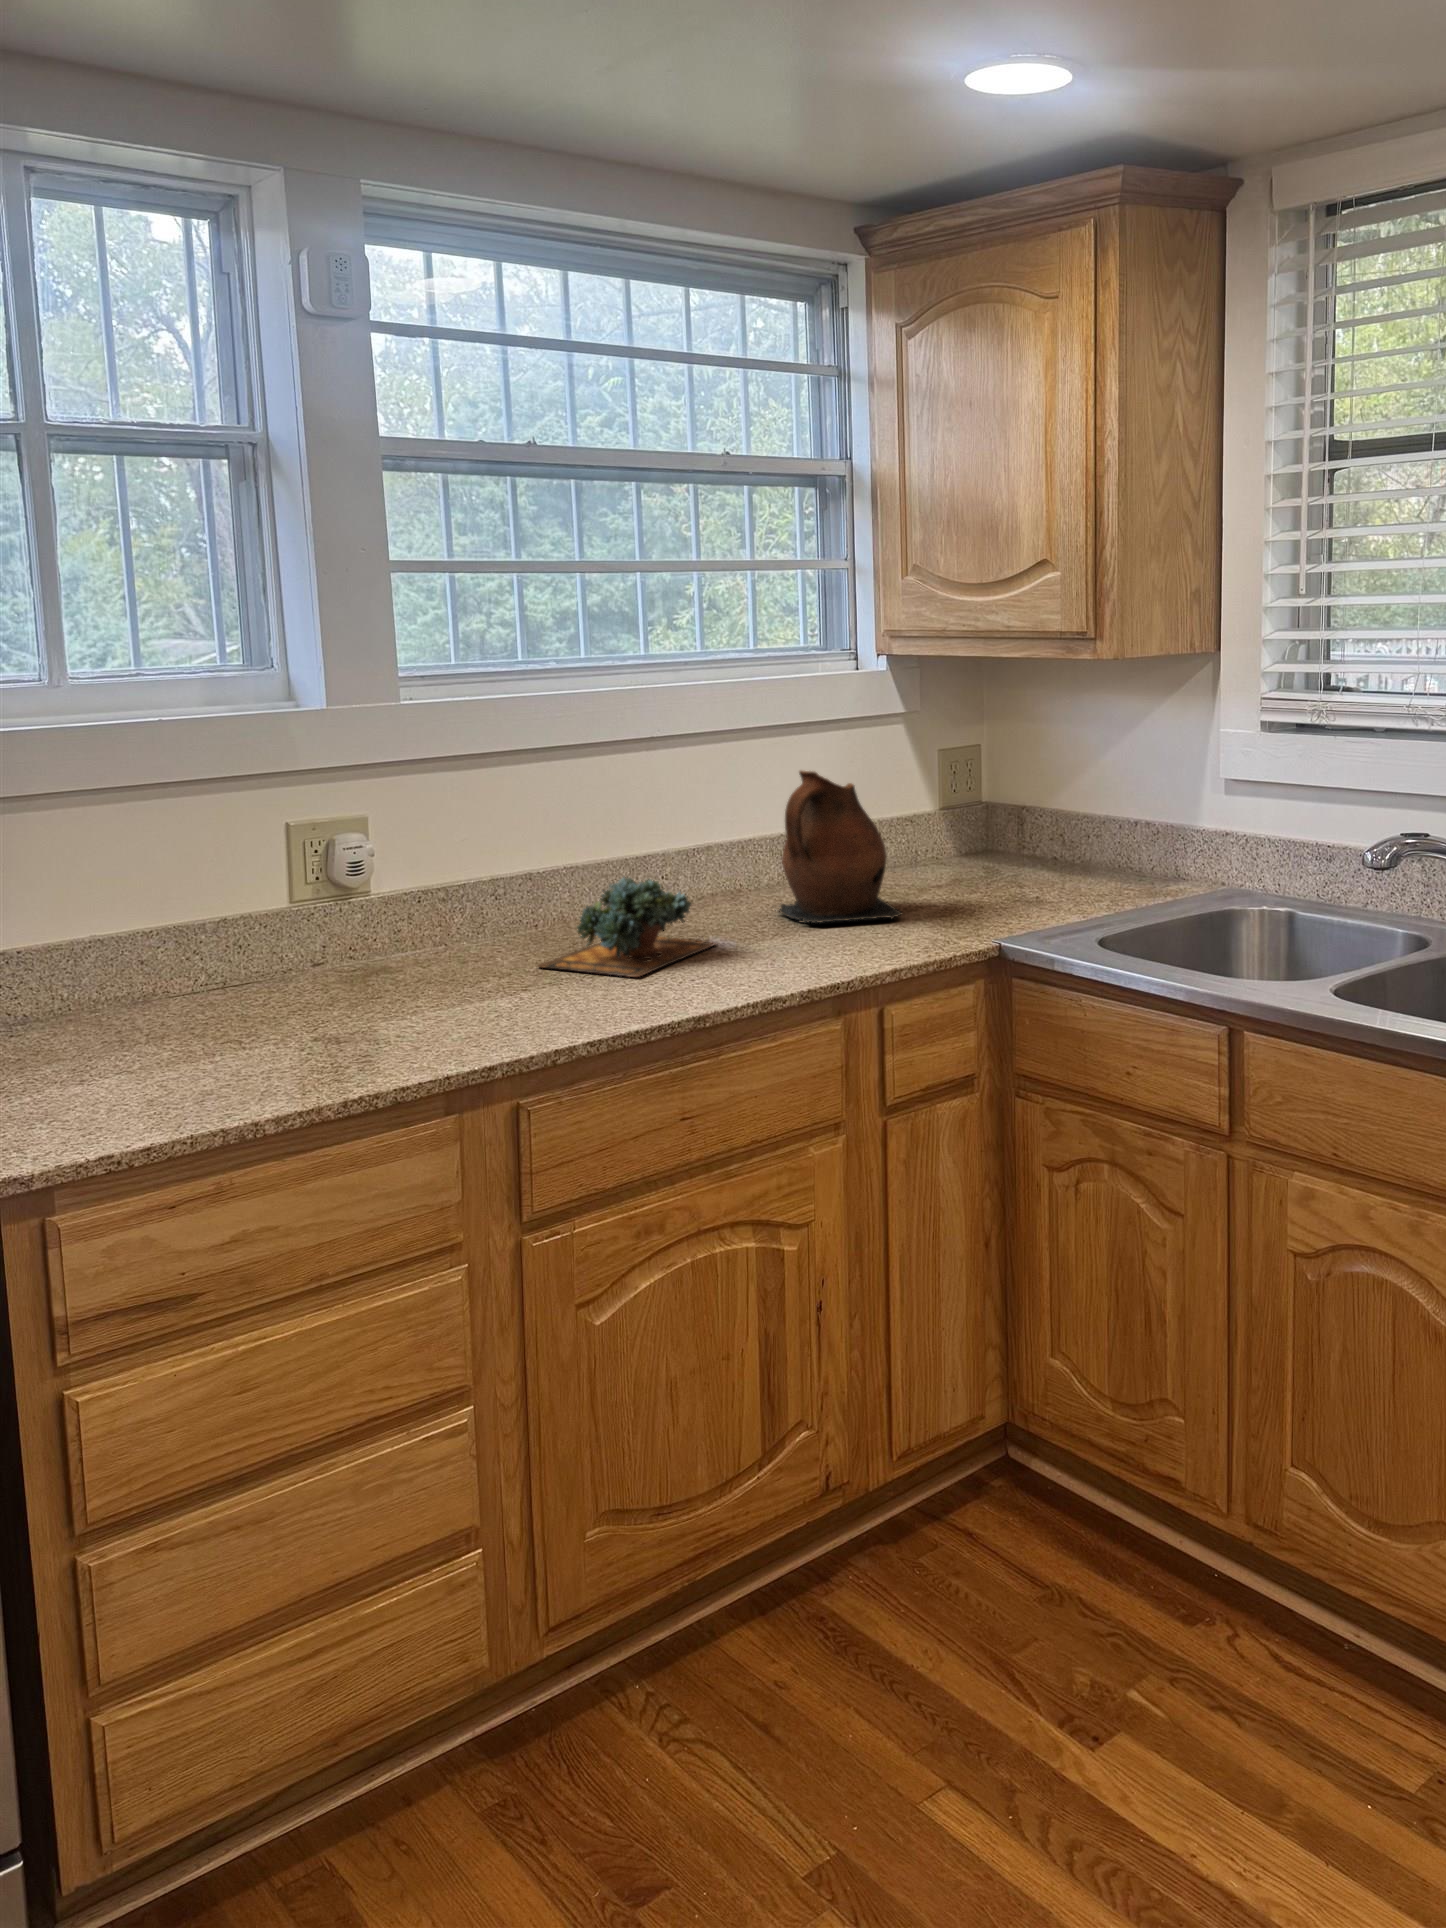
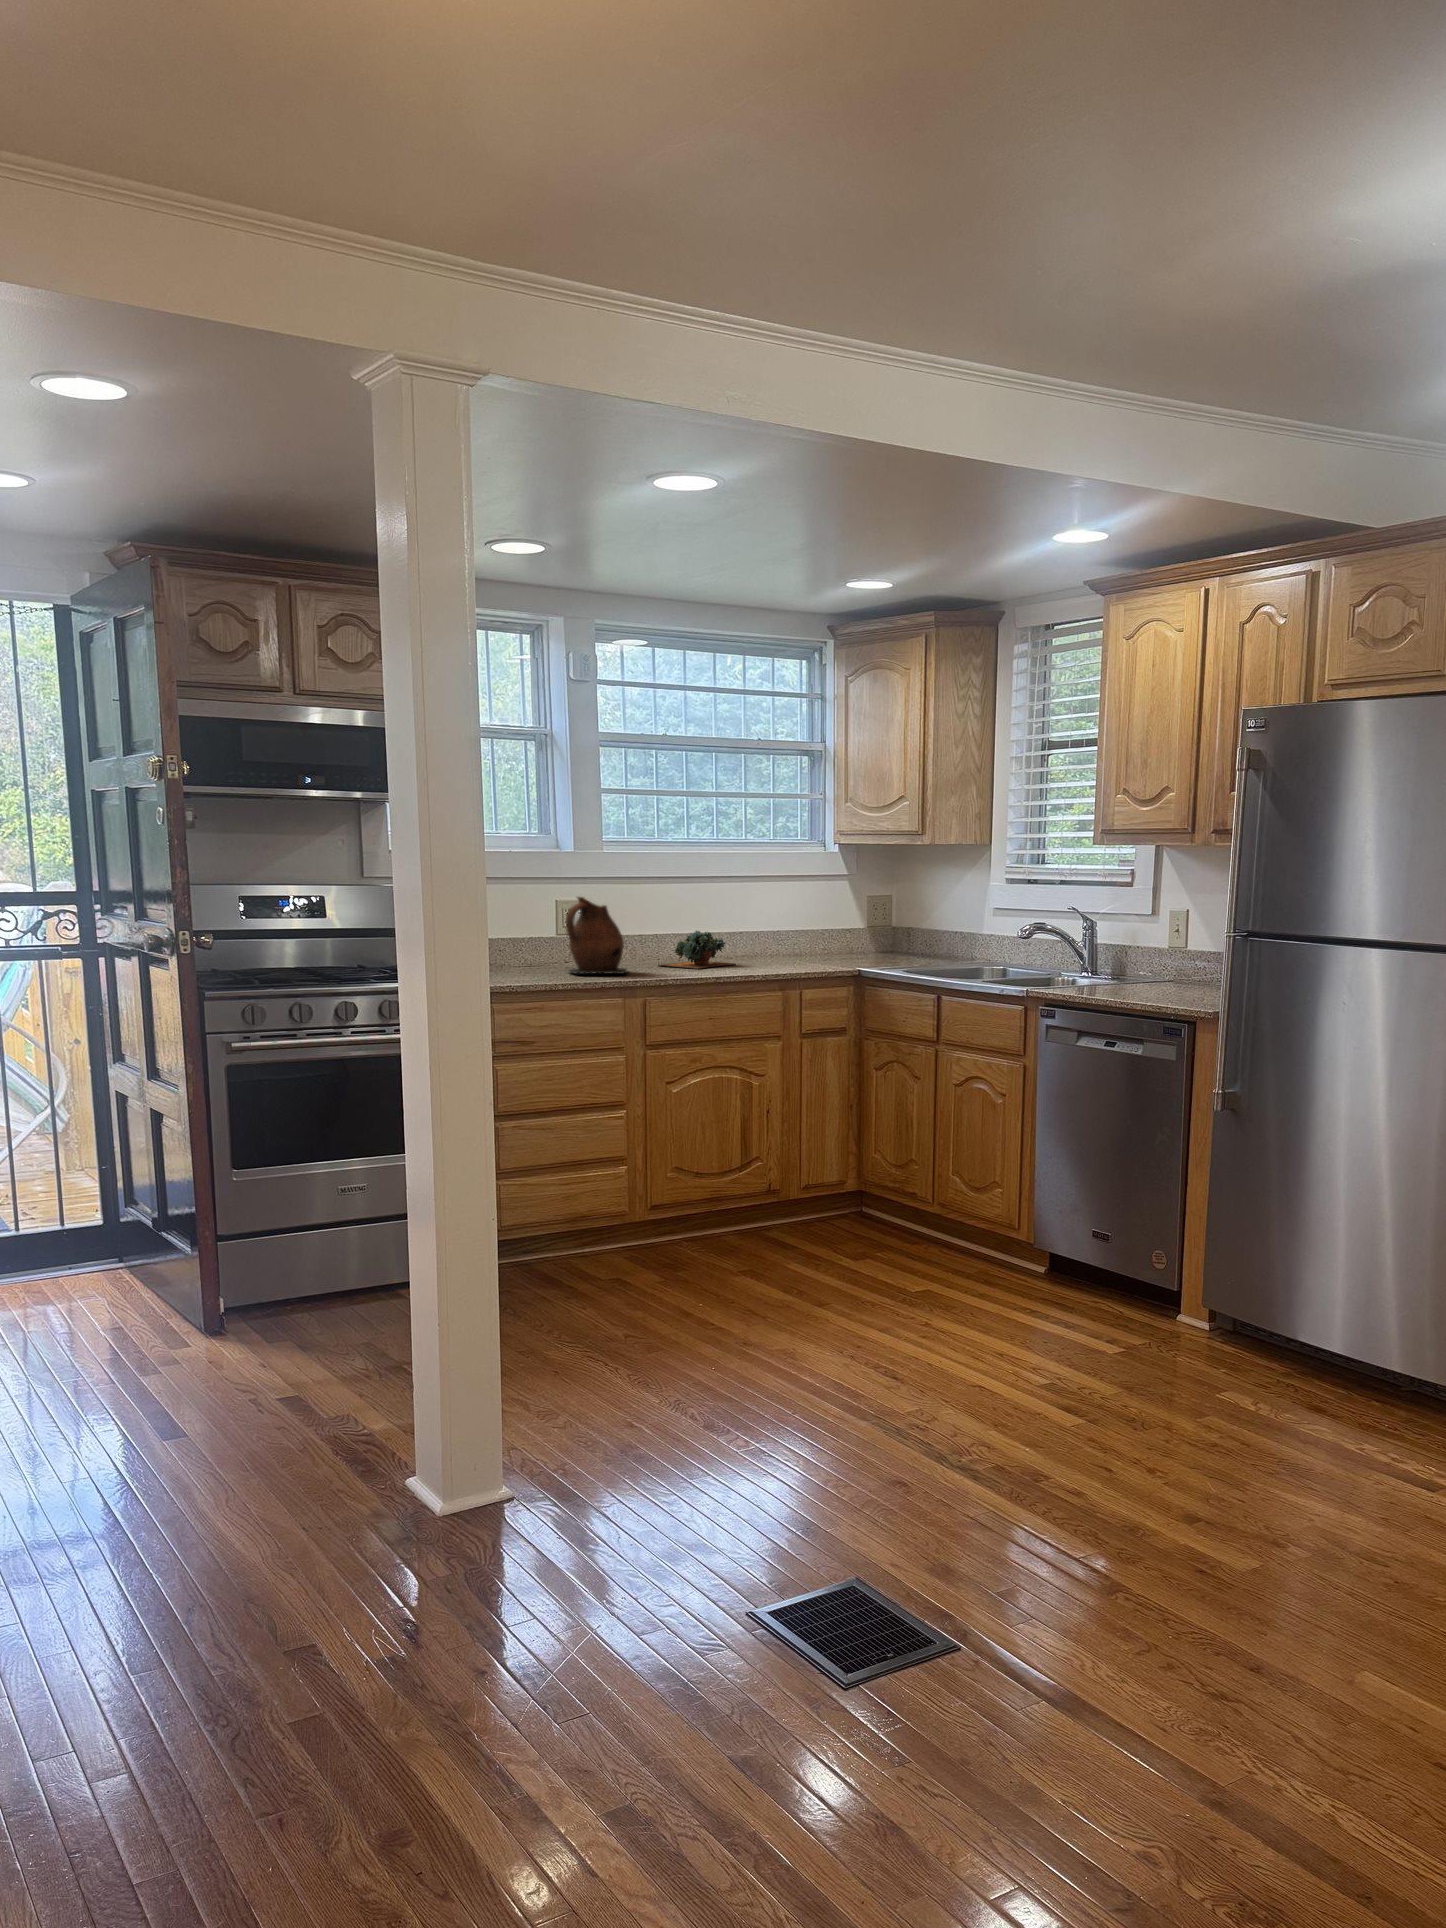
ceramic pitcher: present [779,771,902,923] -> present [566,897,627,974]

